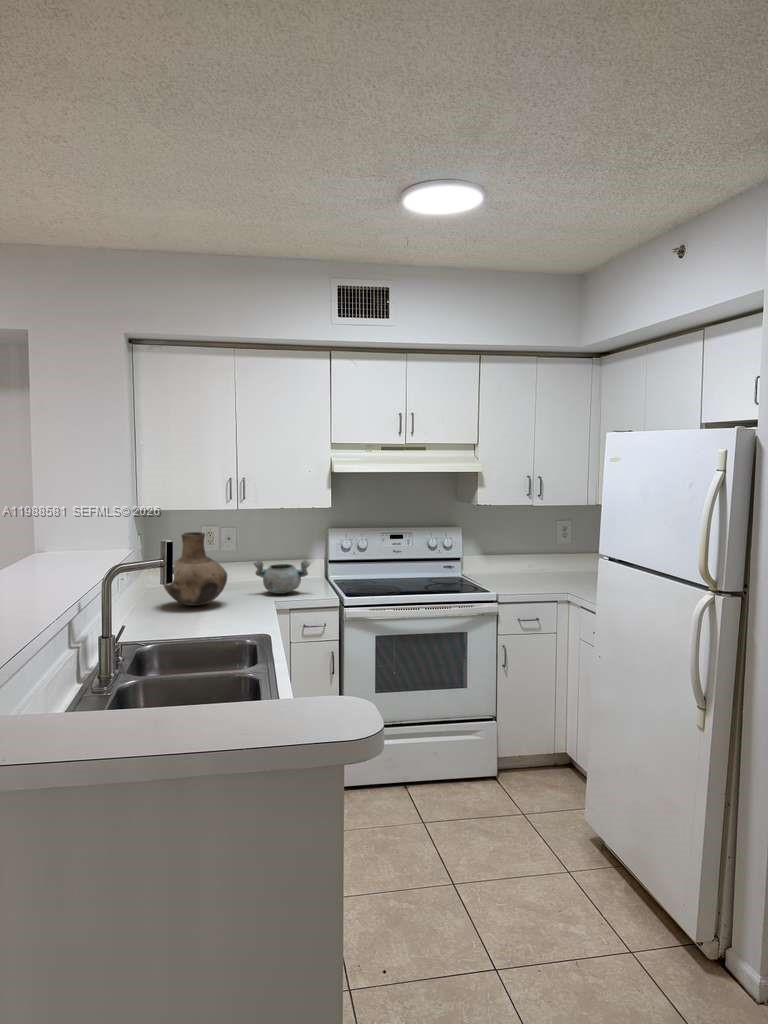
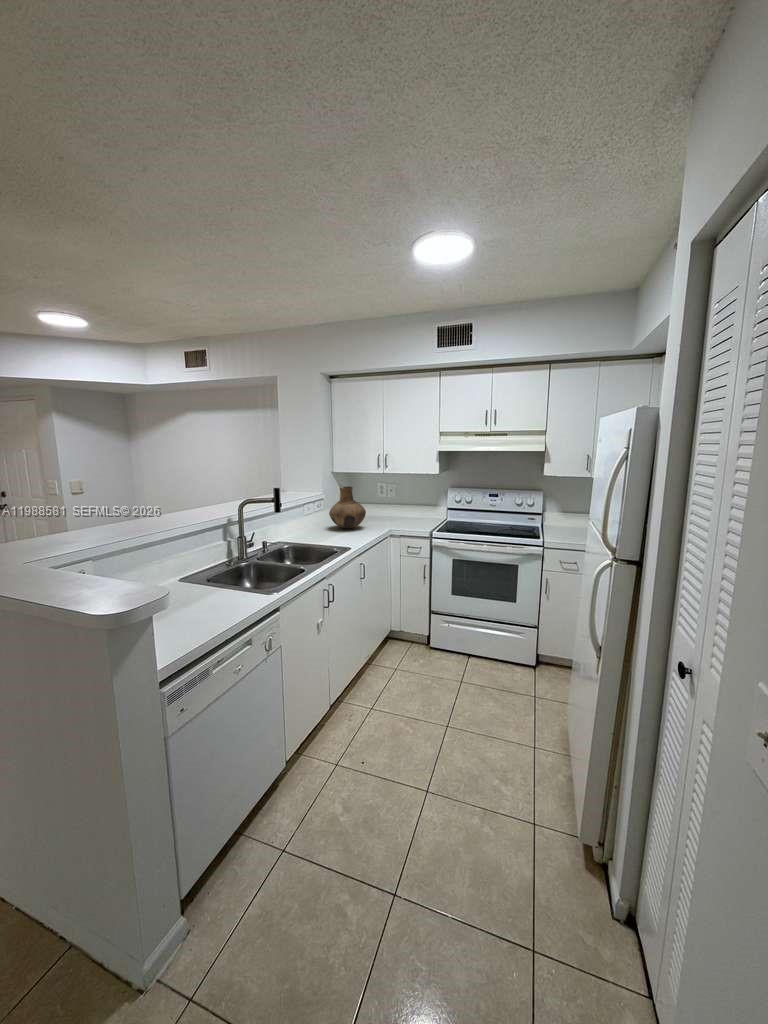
bowl: present [254,560,310,594] -> none [388,505,421,526]

